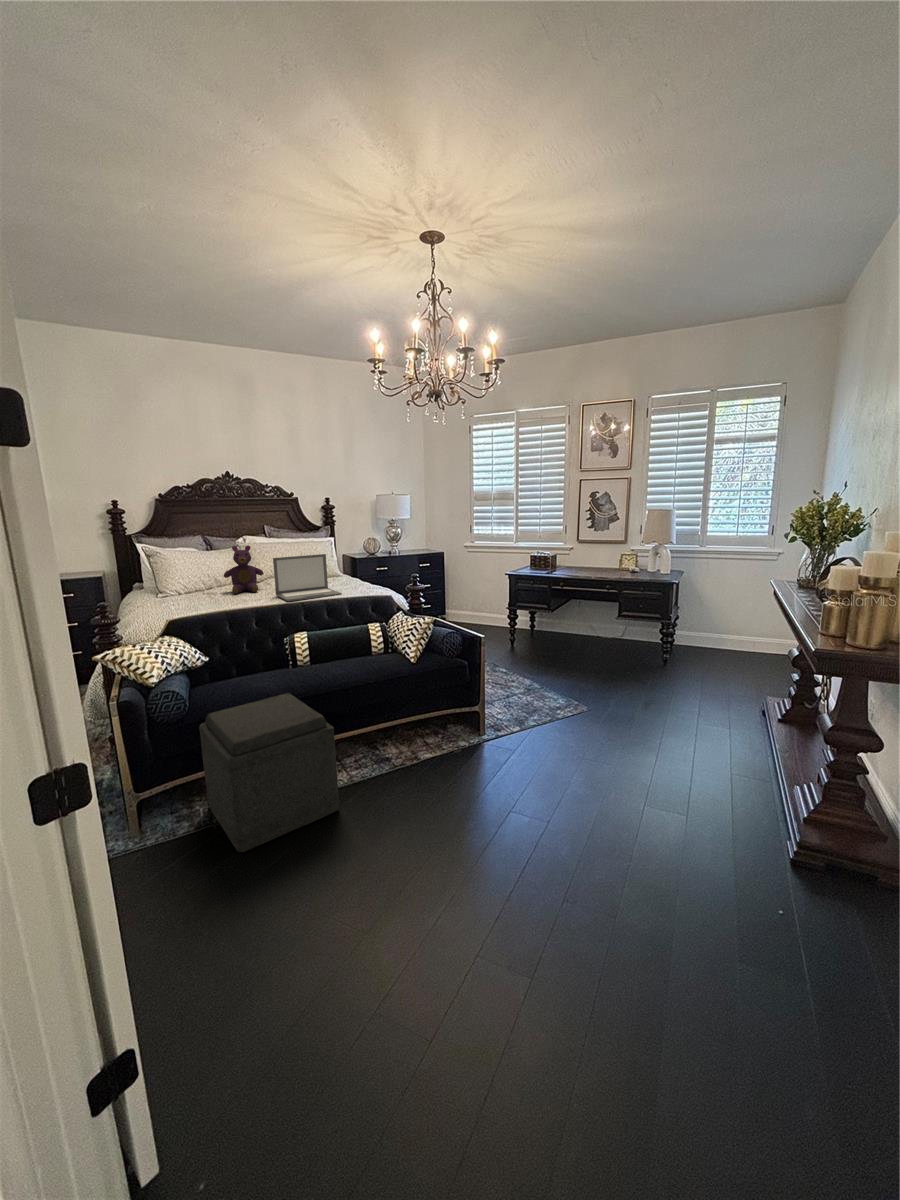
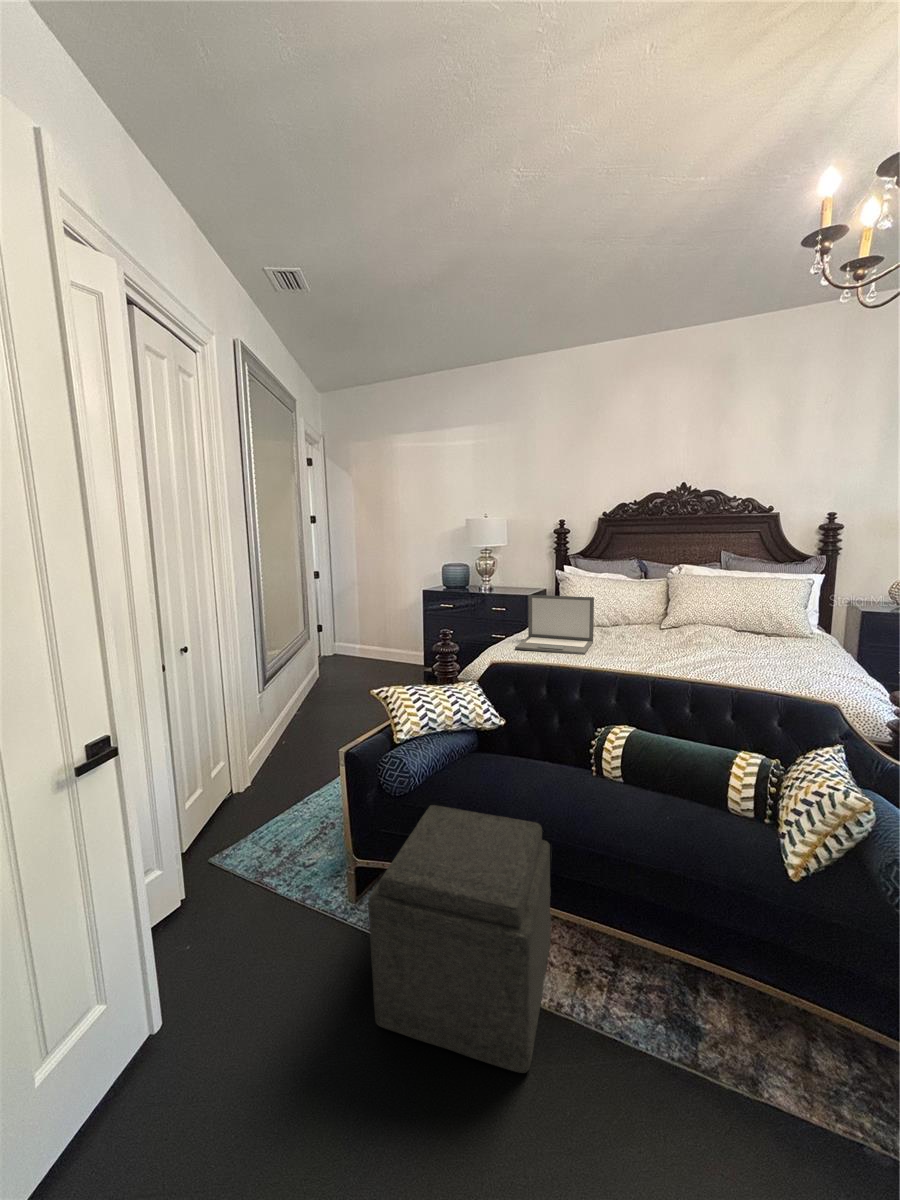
teddy bear: present [224,546,264,593] -> none [623,578,673,641]
laptop: present [273,554,342,601] -> present [515,595,594,655]

